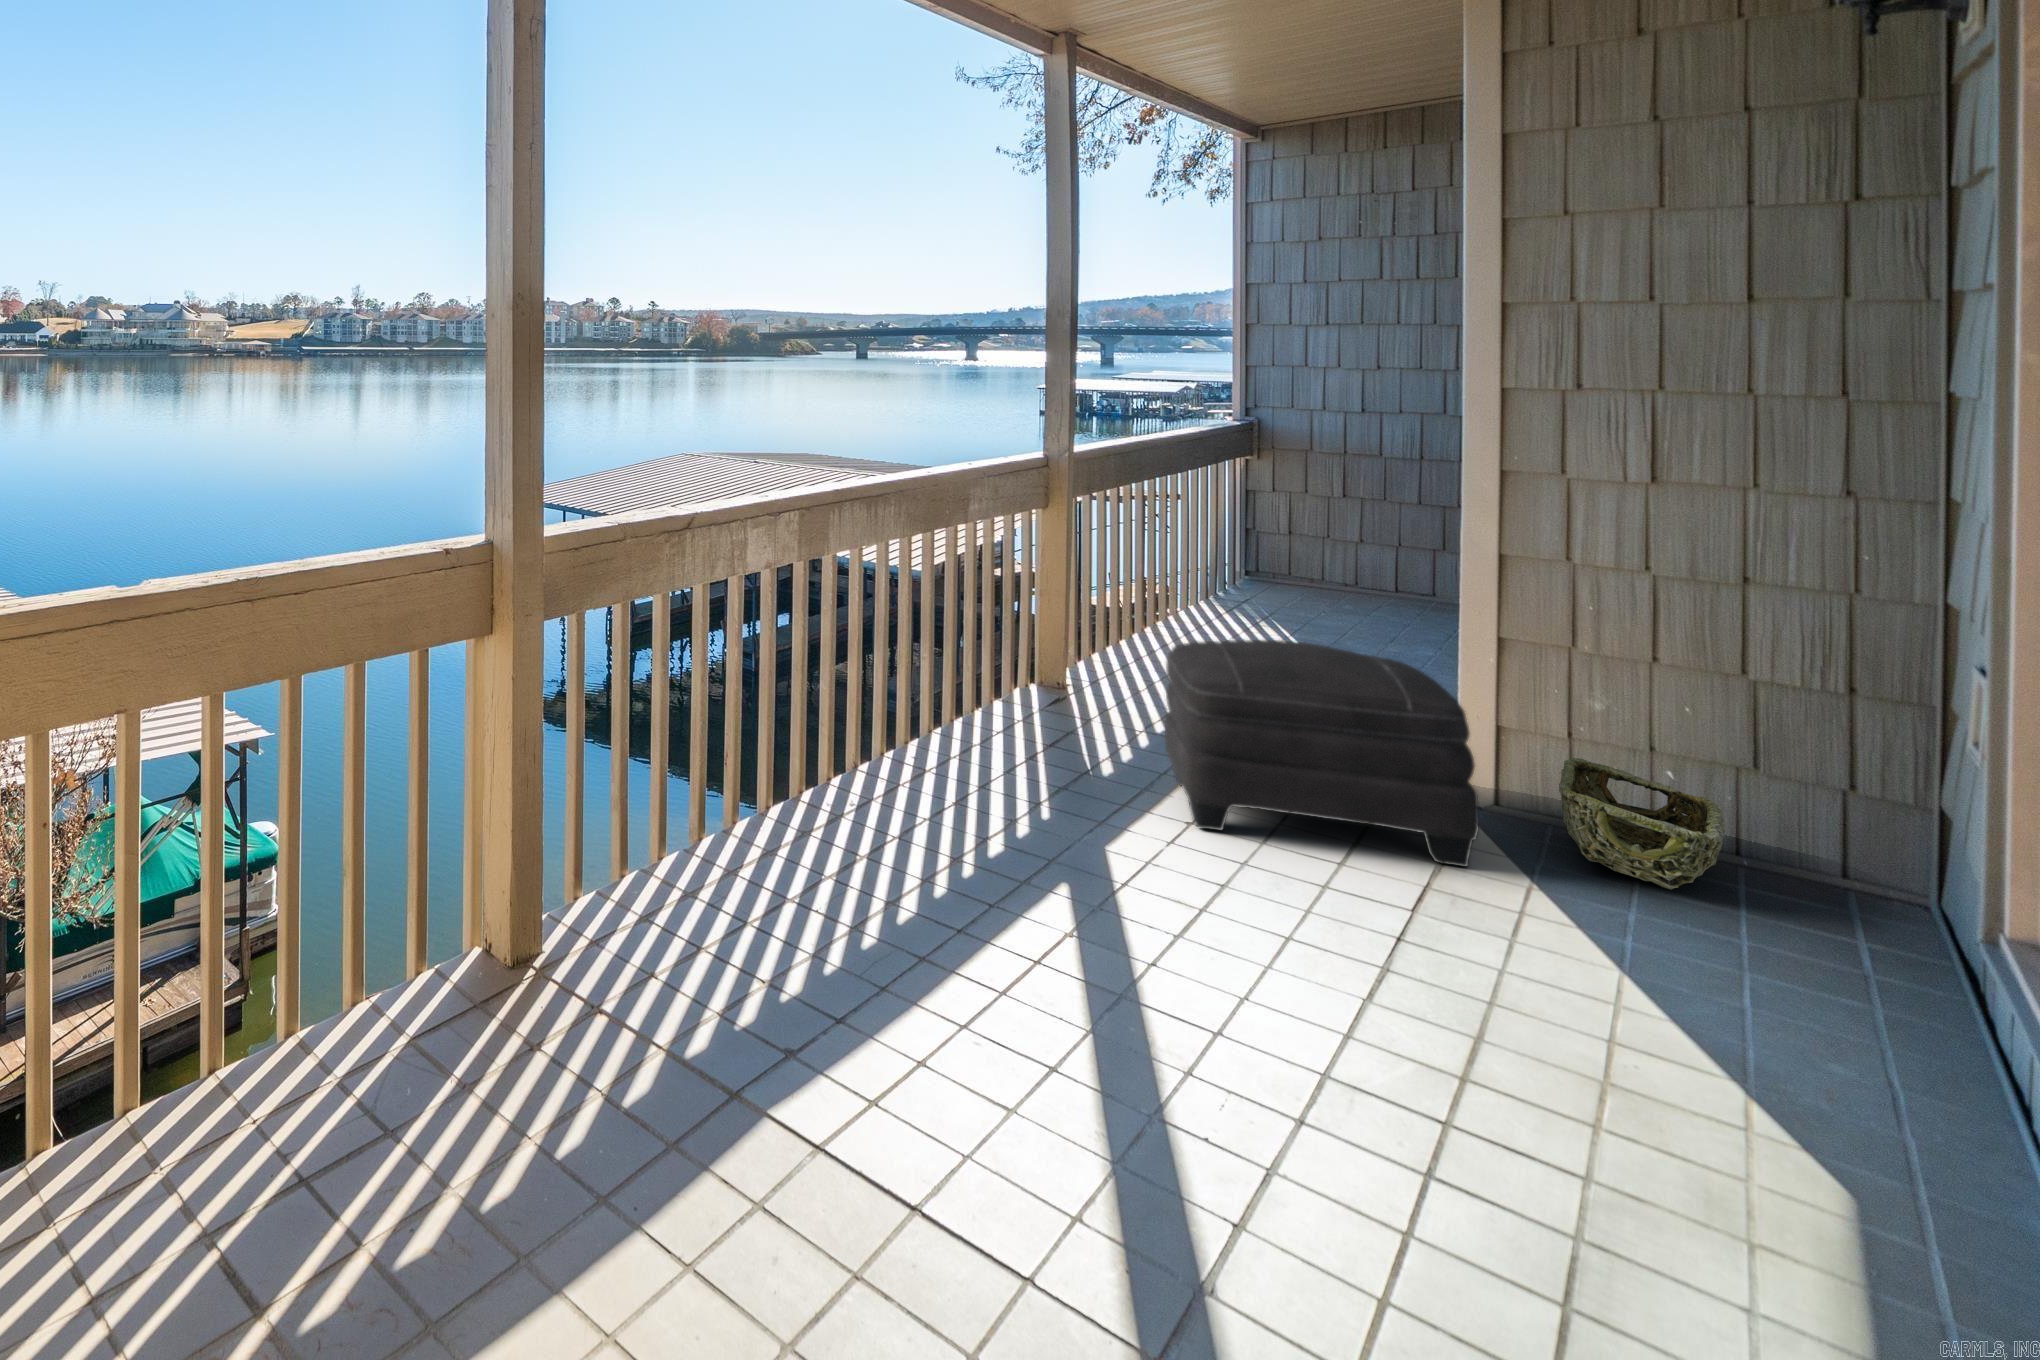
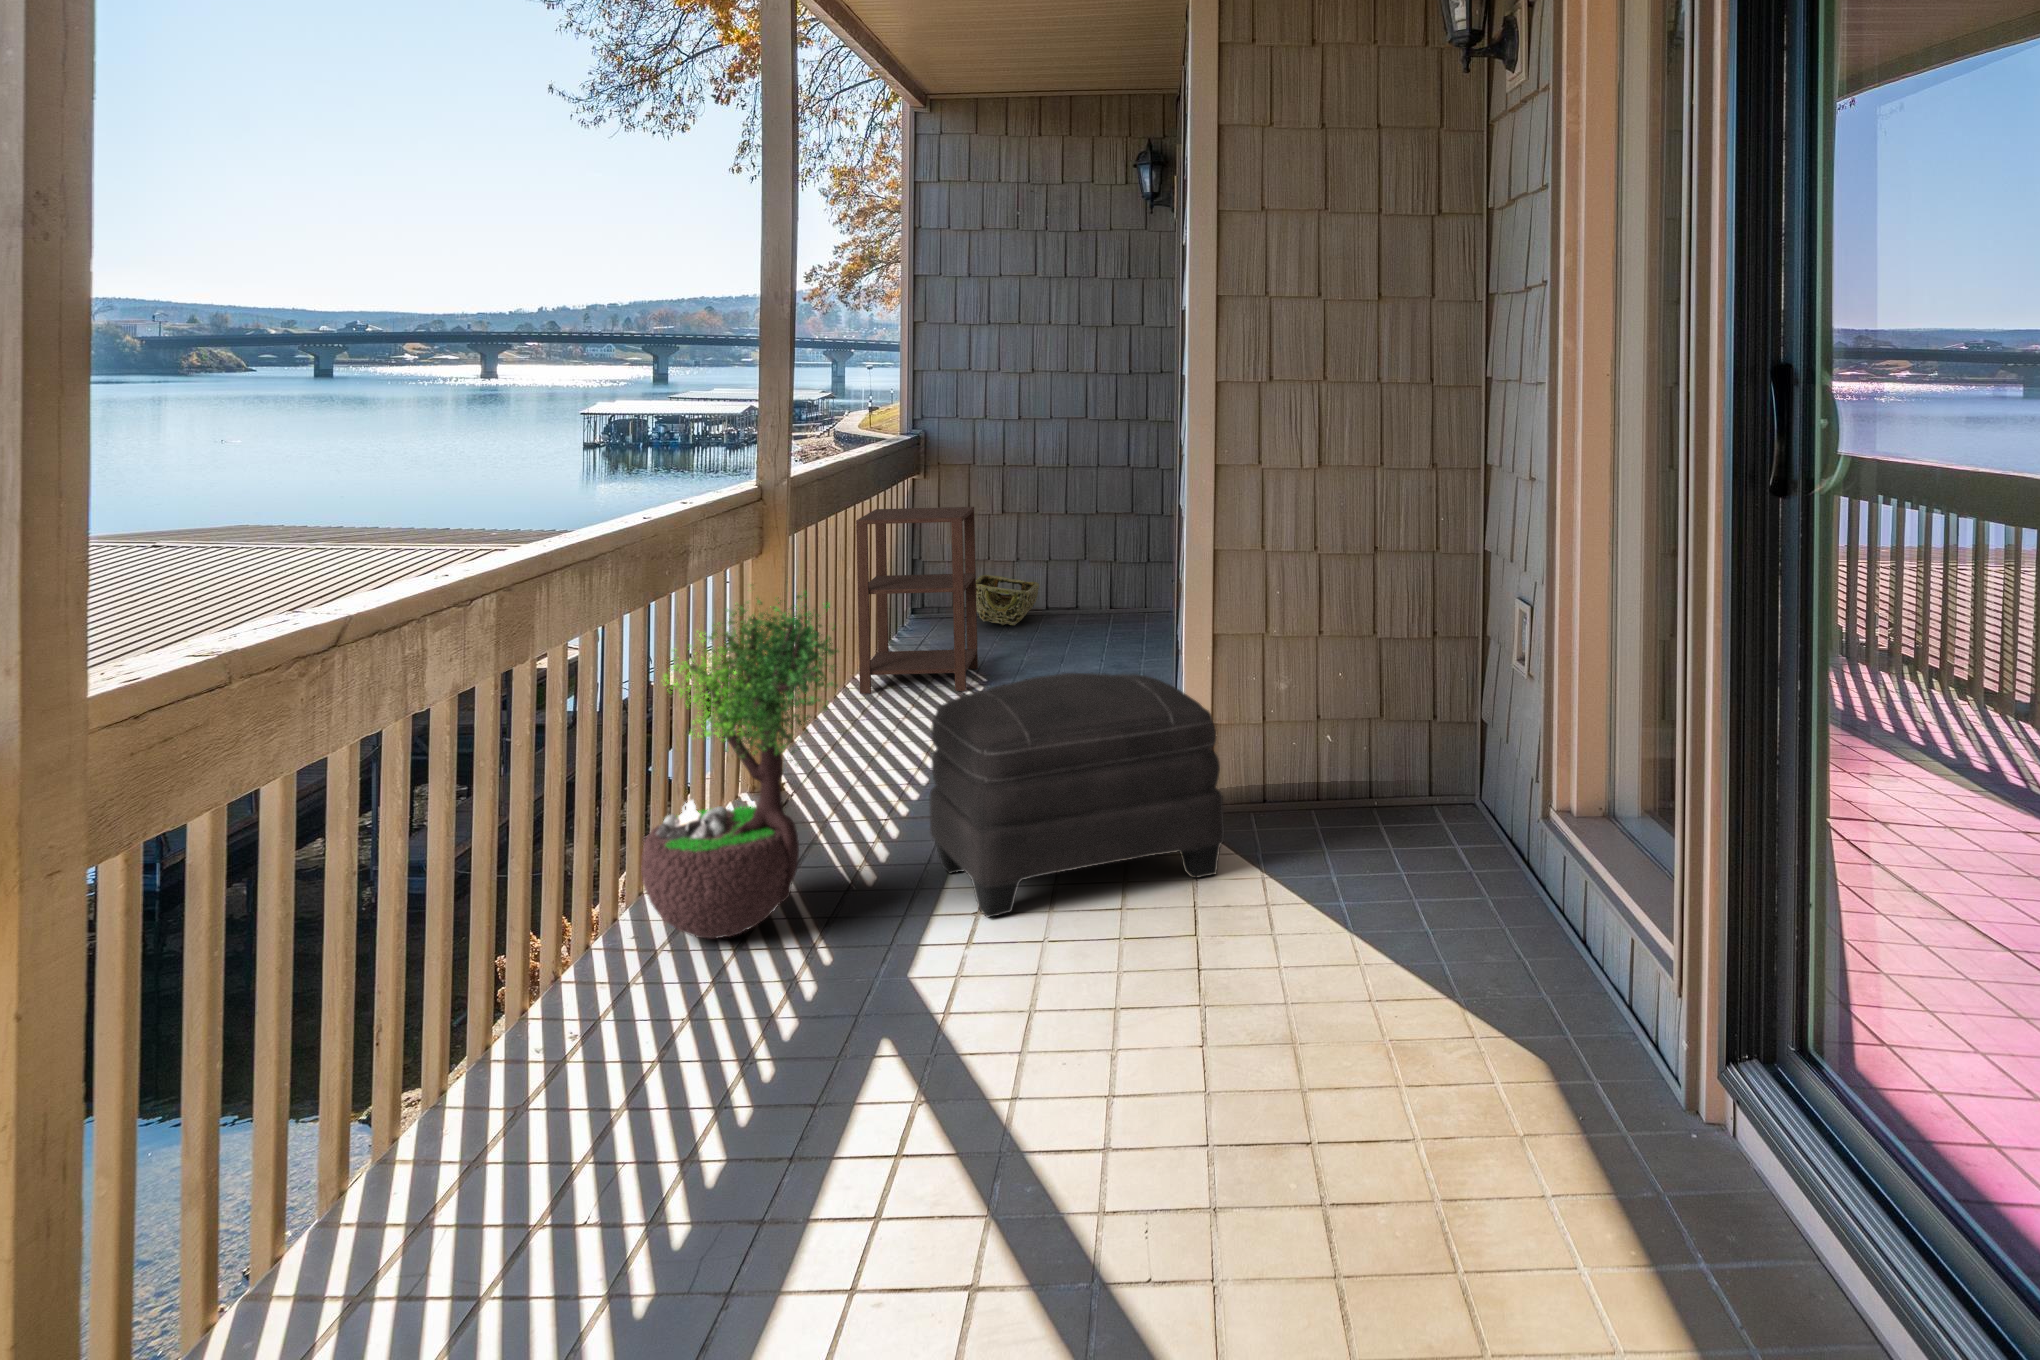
side table: none [1166,480,1293,647] -> present [856,507,978,694]
potted tree: none [919,522,1077,776] -> present [641,592,837,938]
woven basket: present [1559,758,1725,890] -> present [976,575,1039,625]

